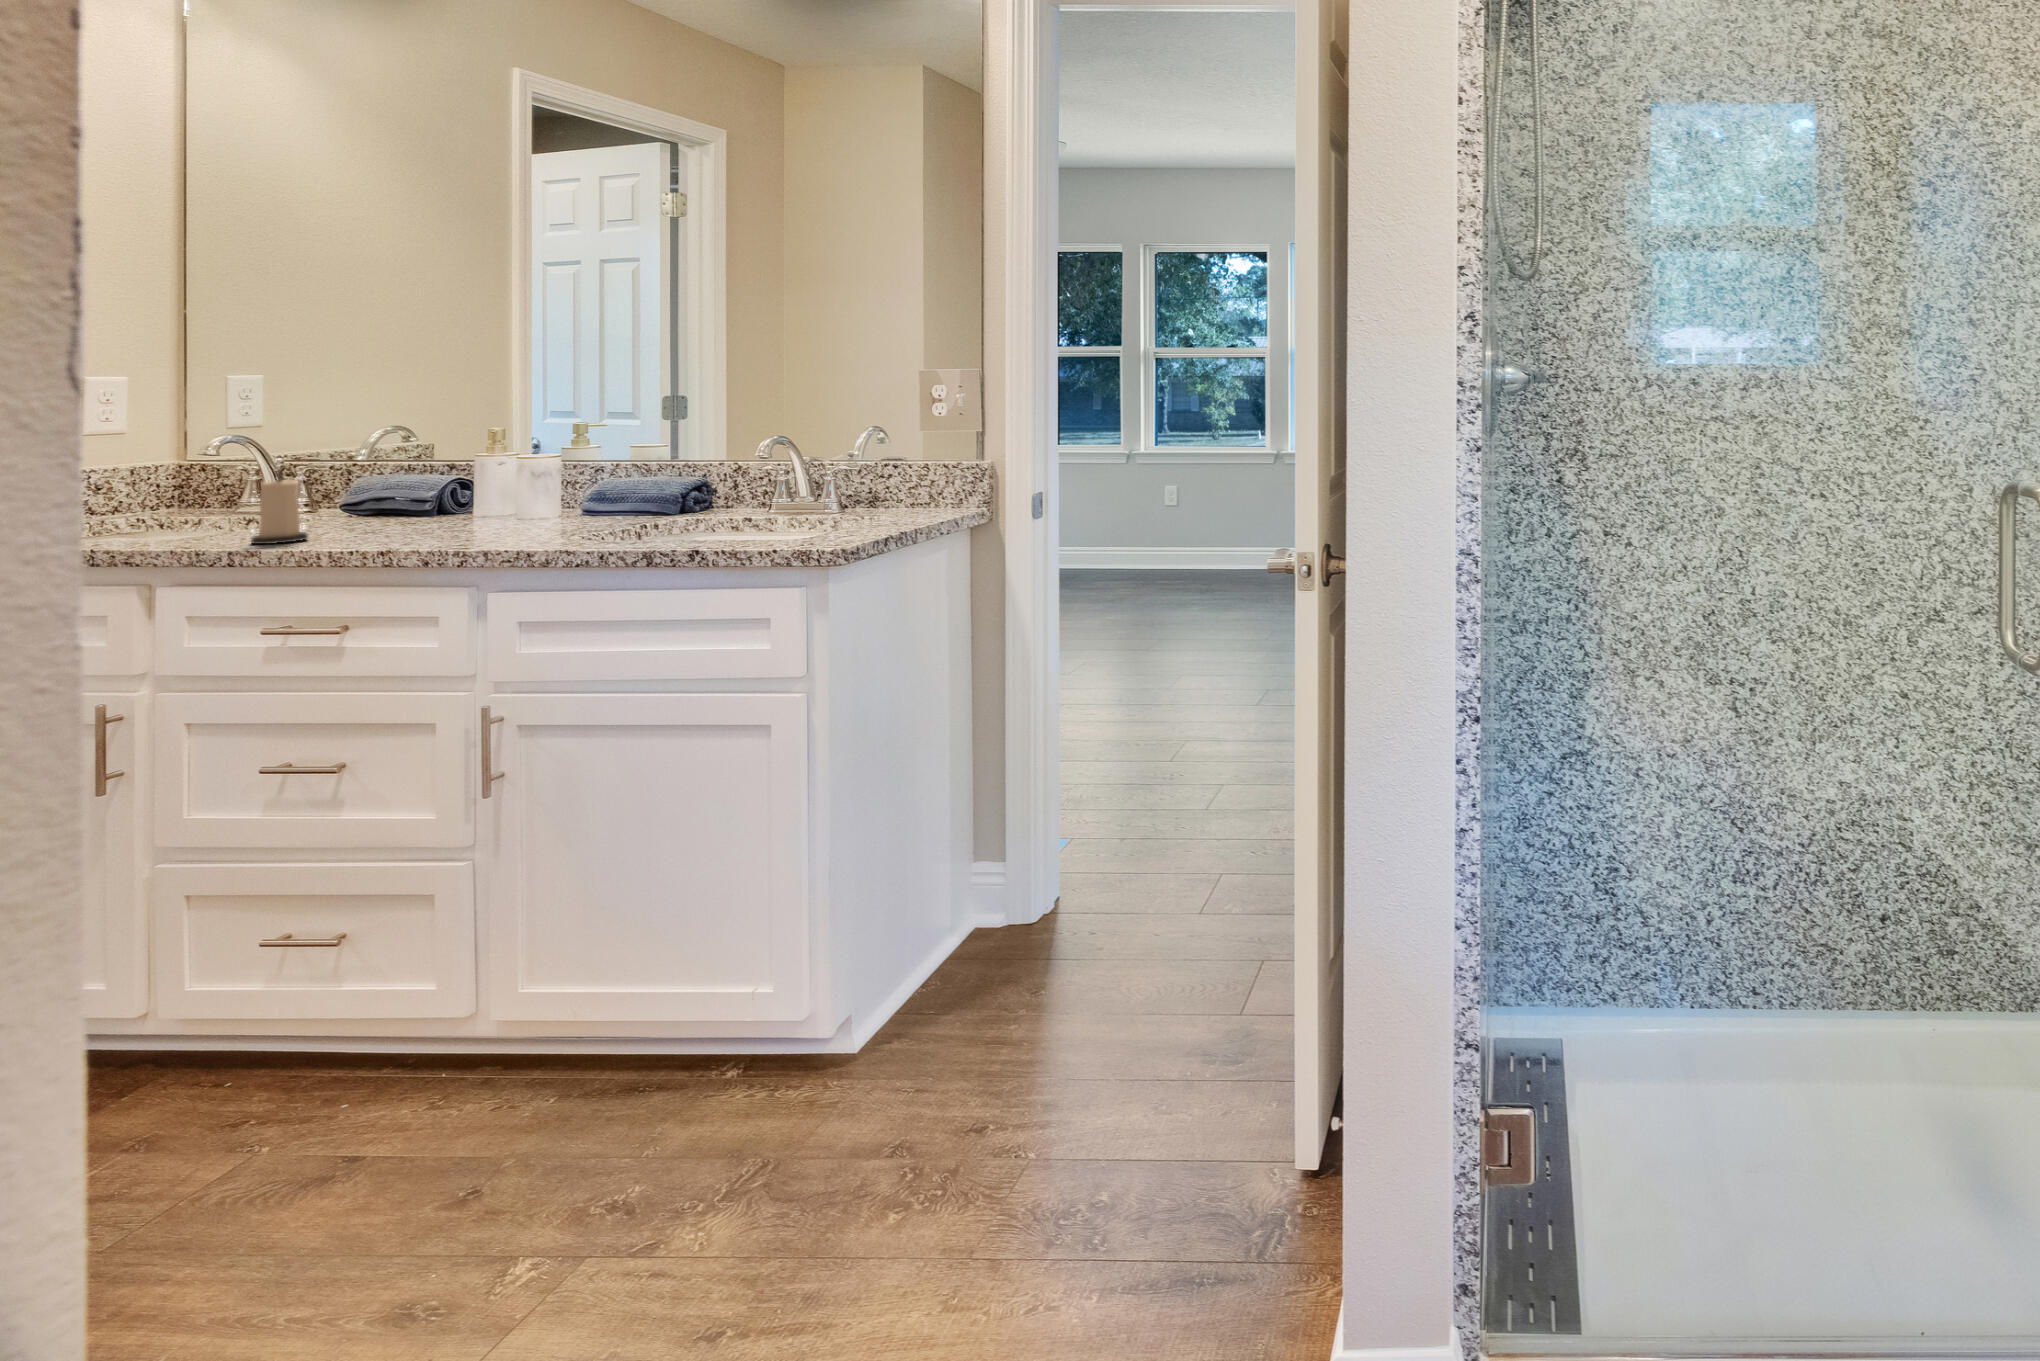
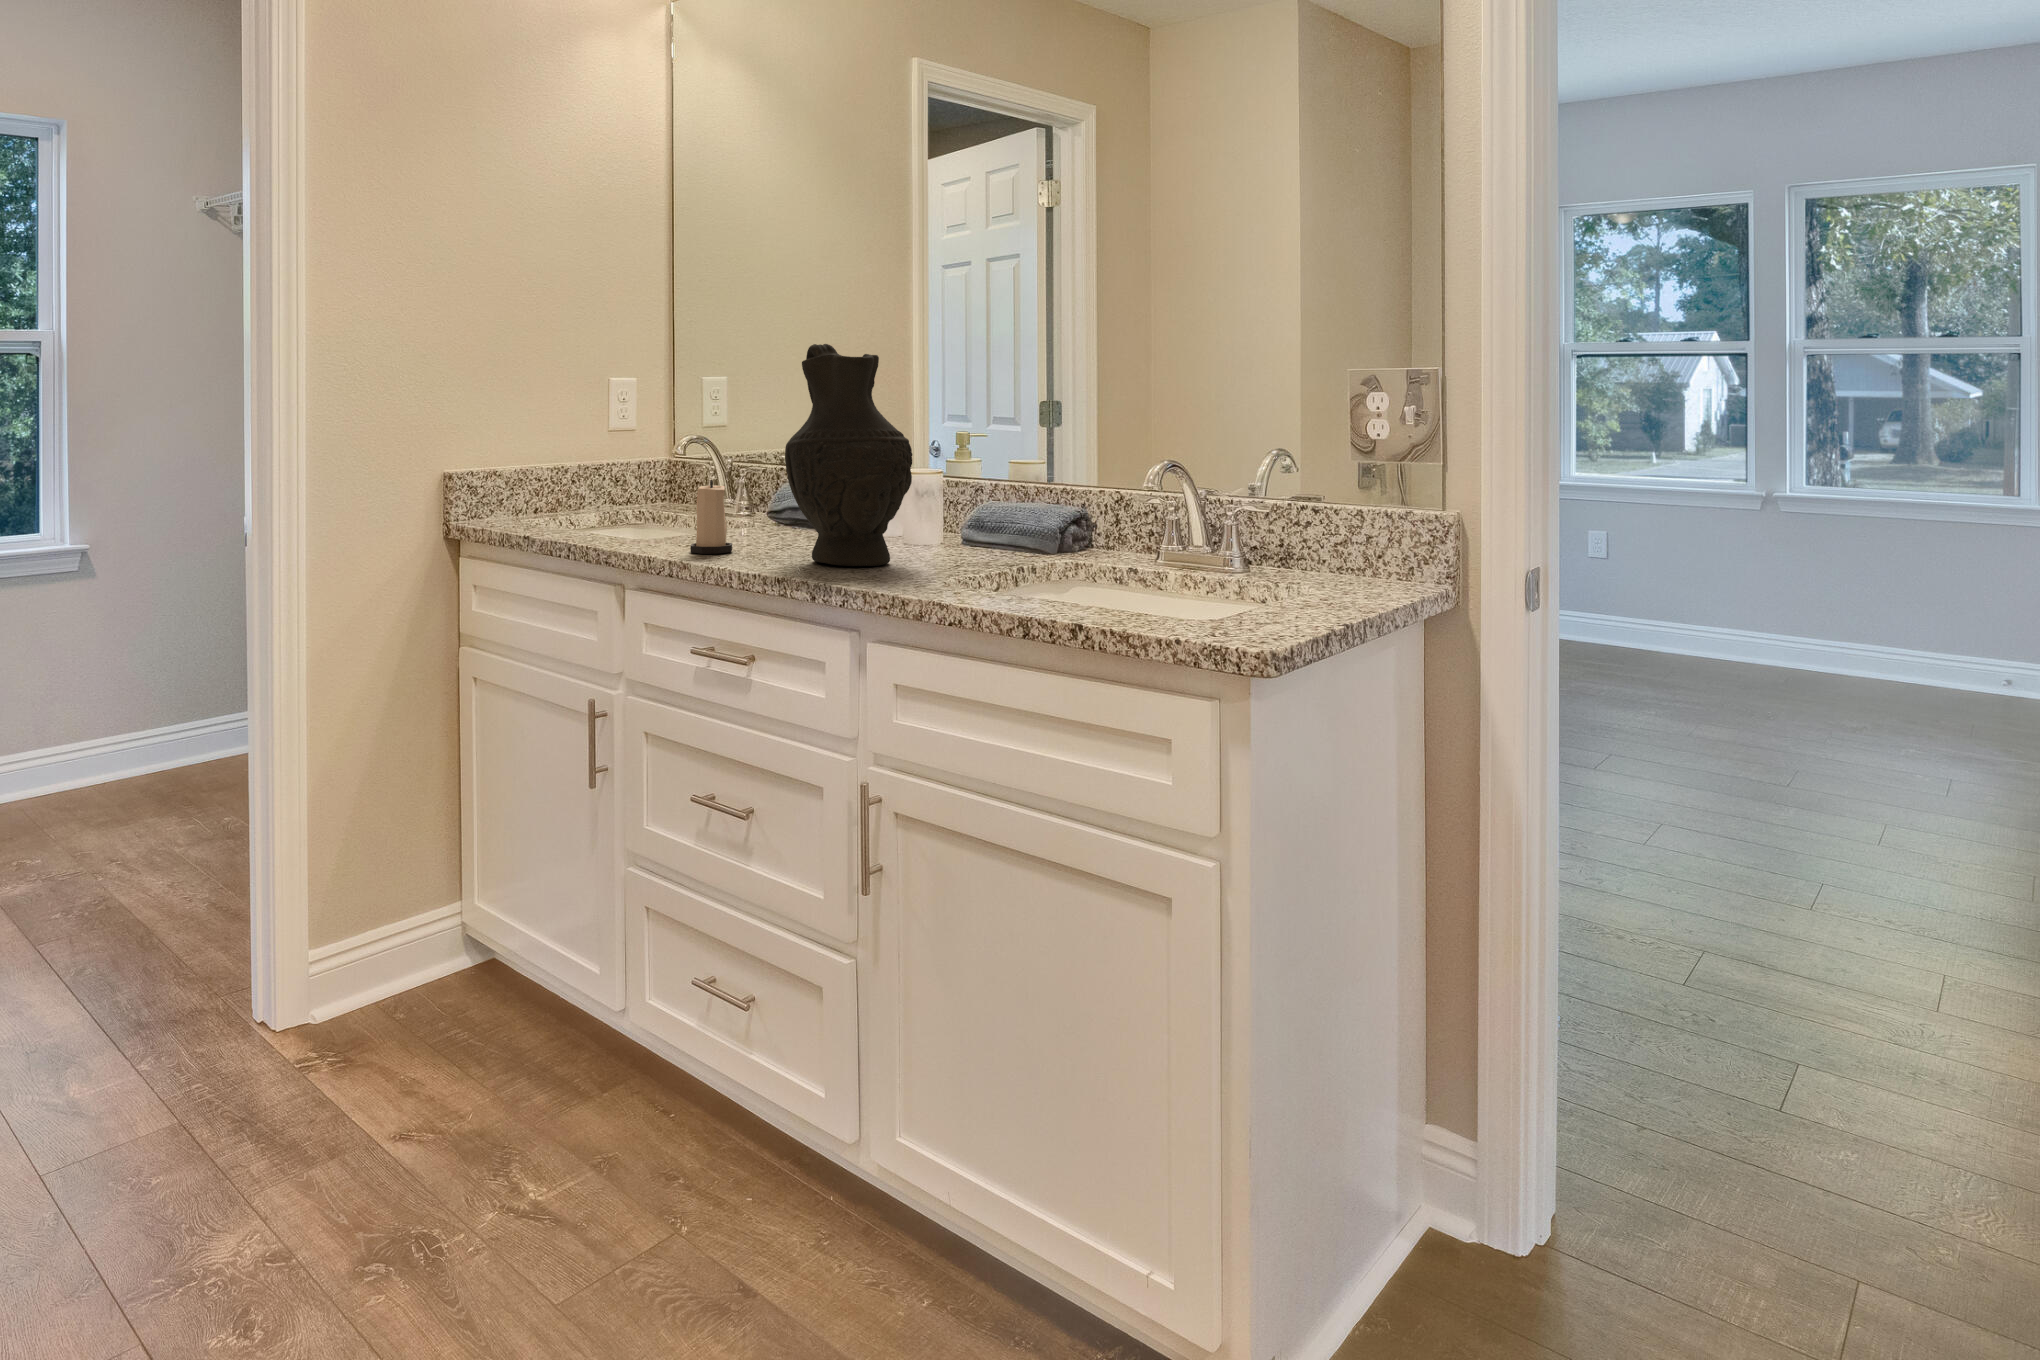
decorative vase: none [382,349,532,538] -> present [785,344,912,566]

